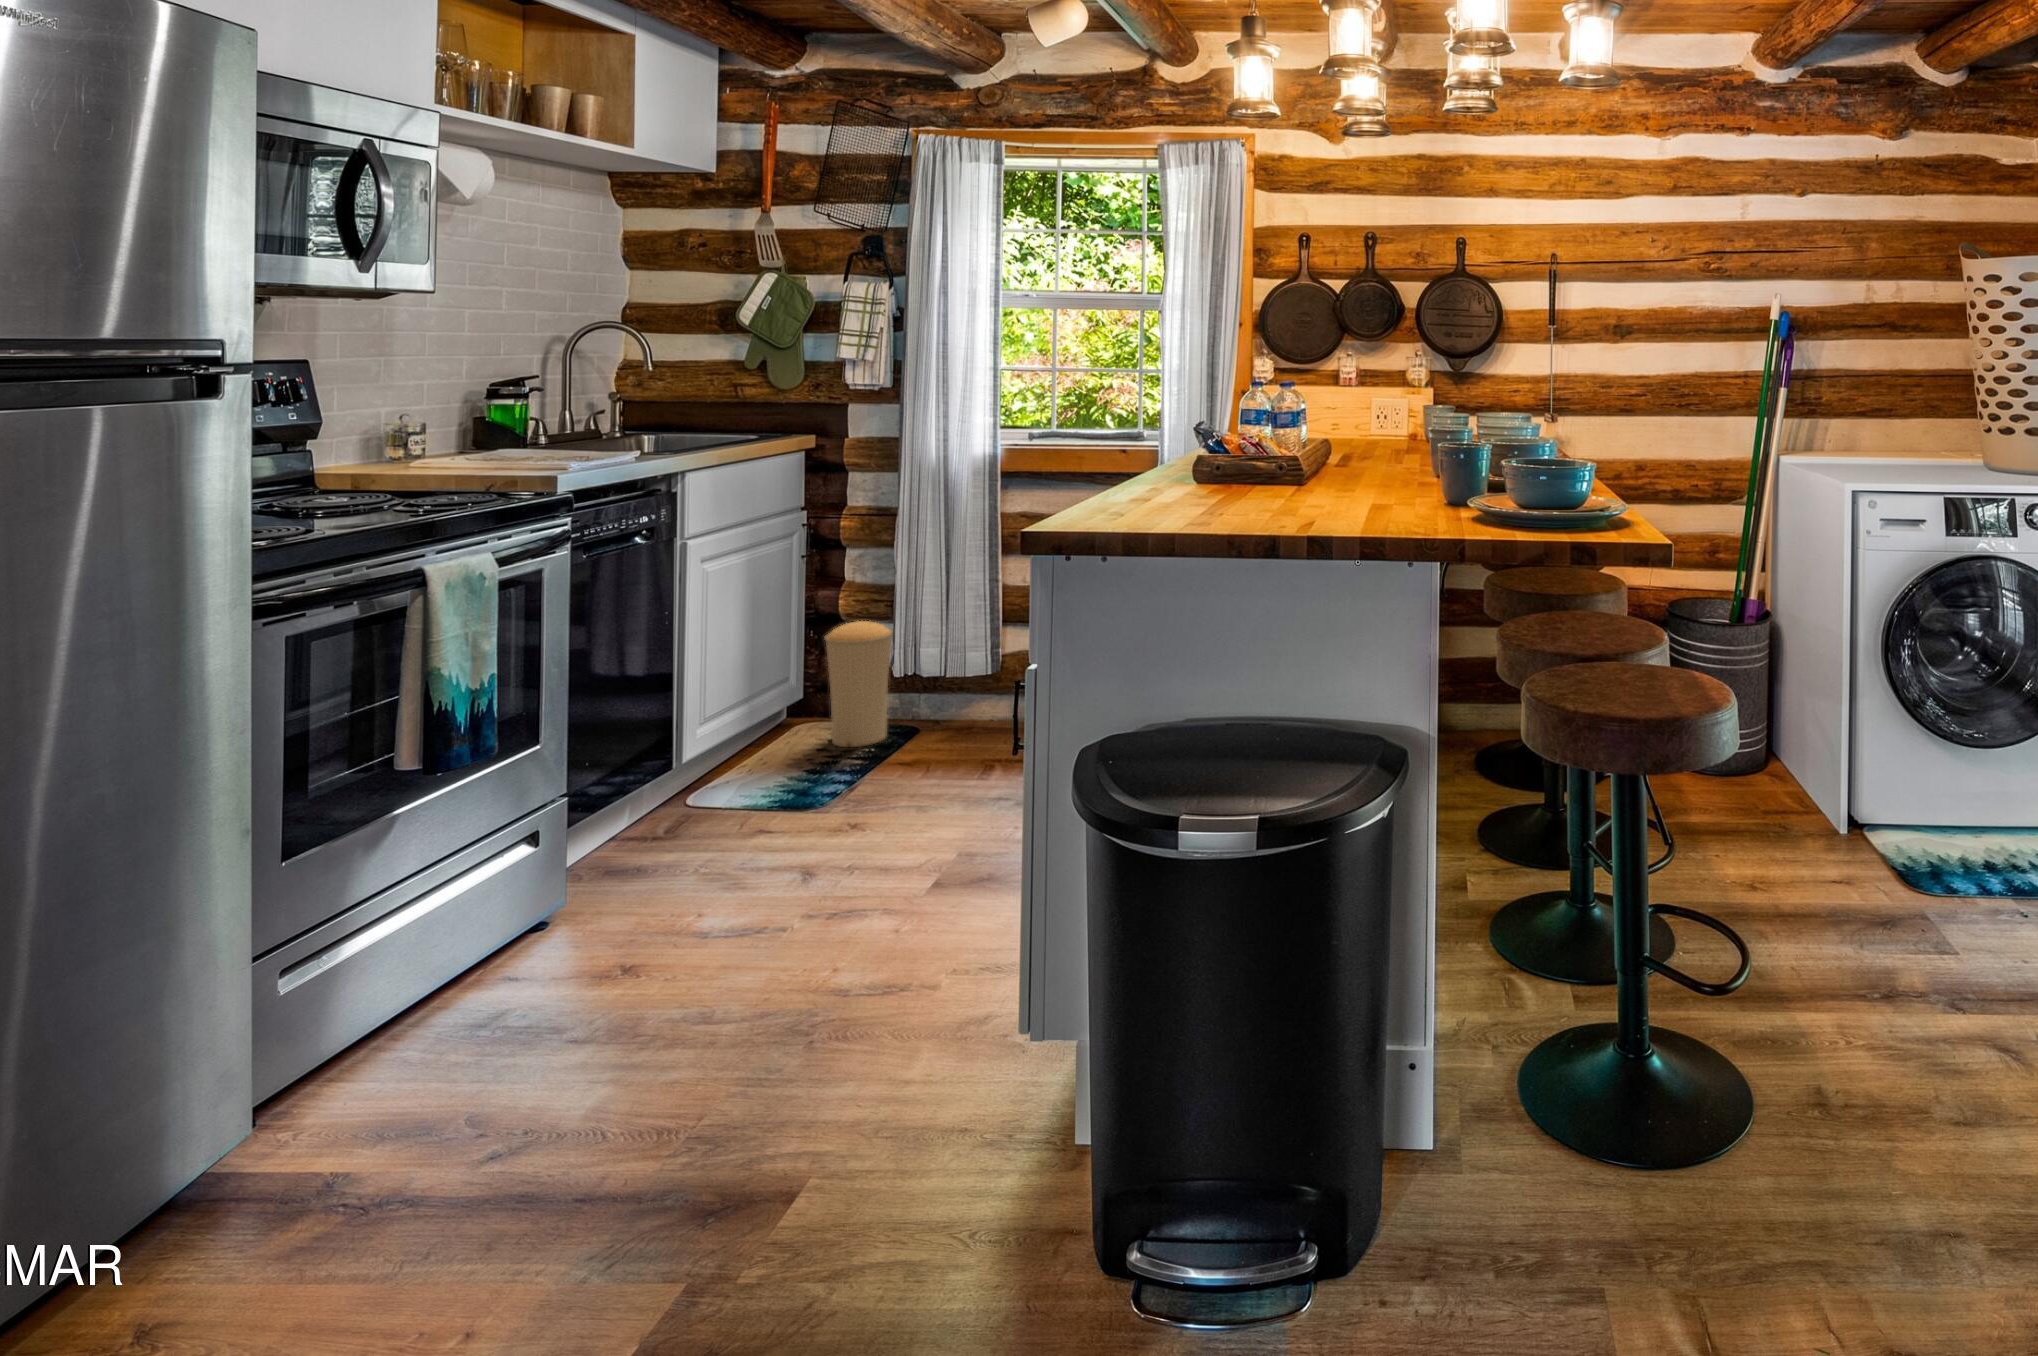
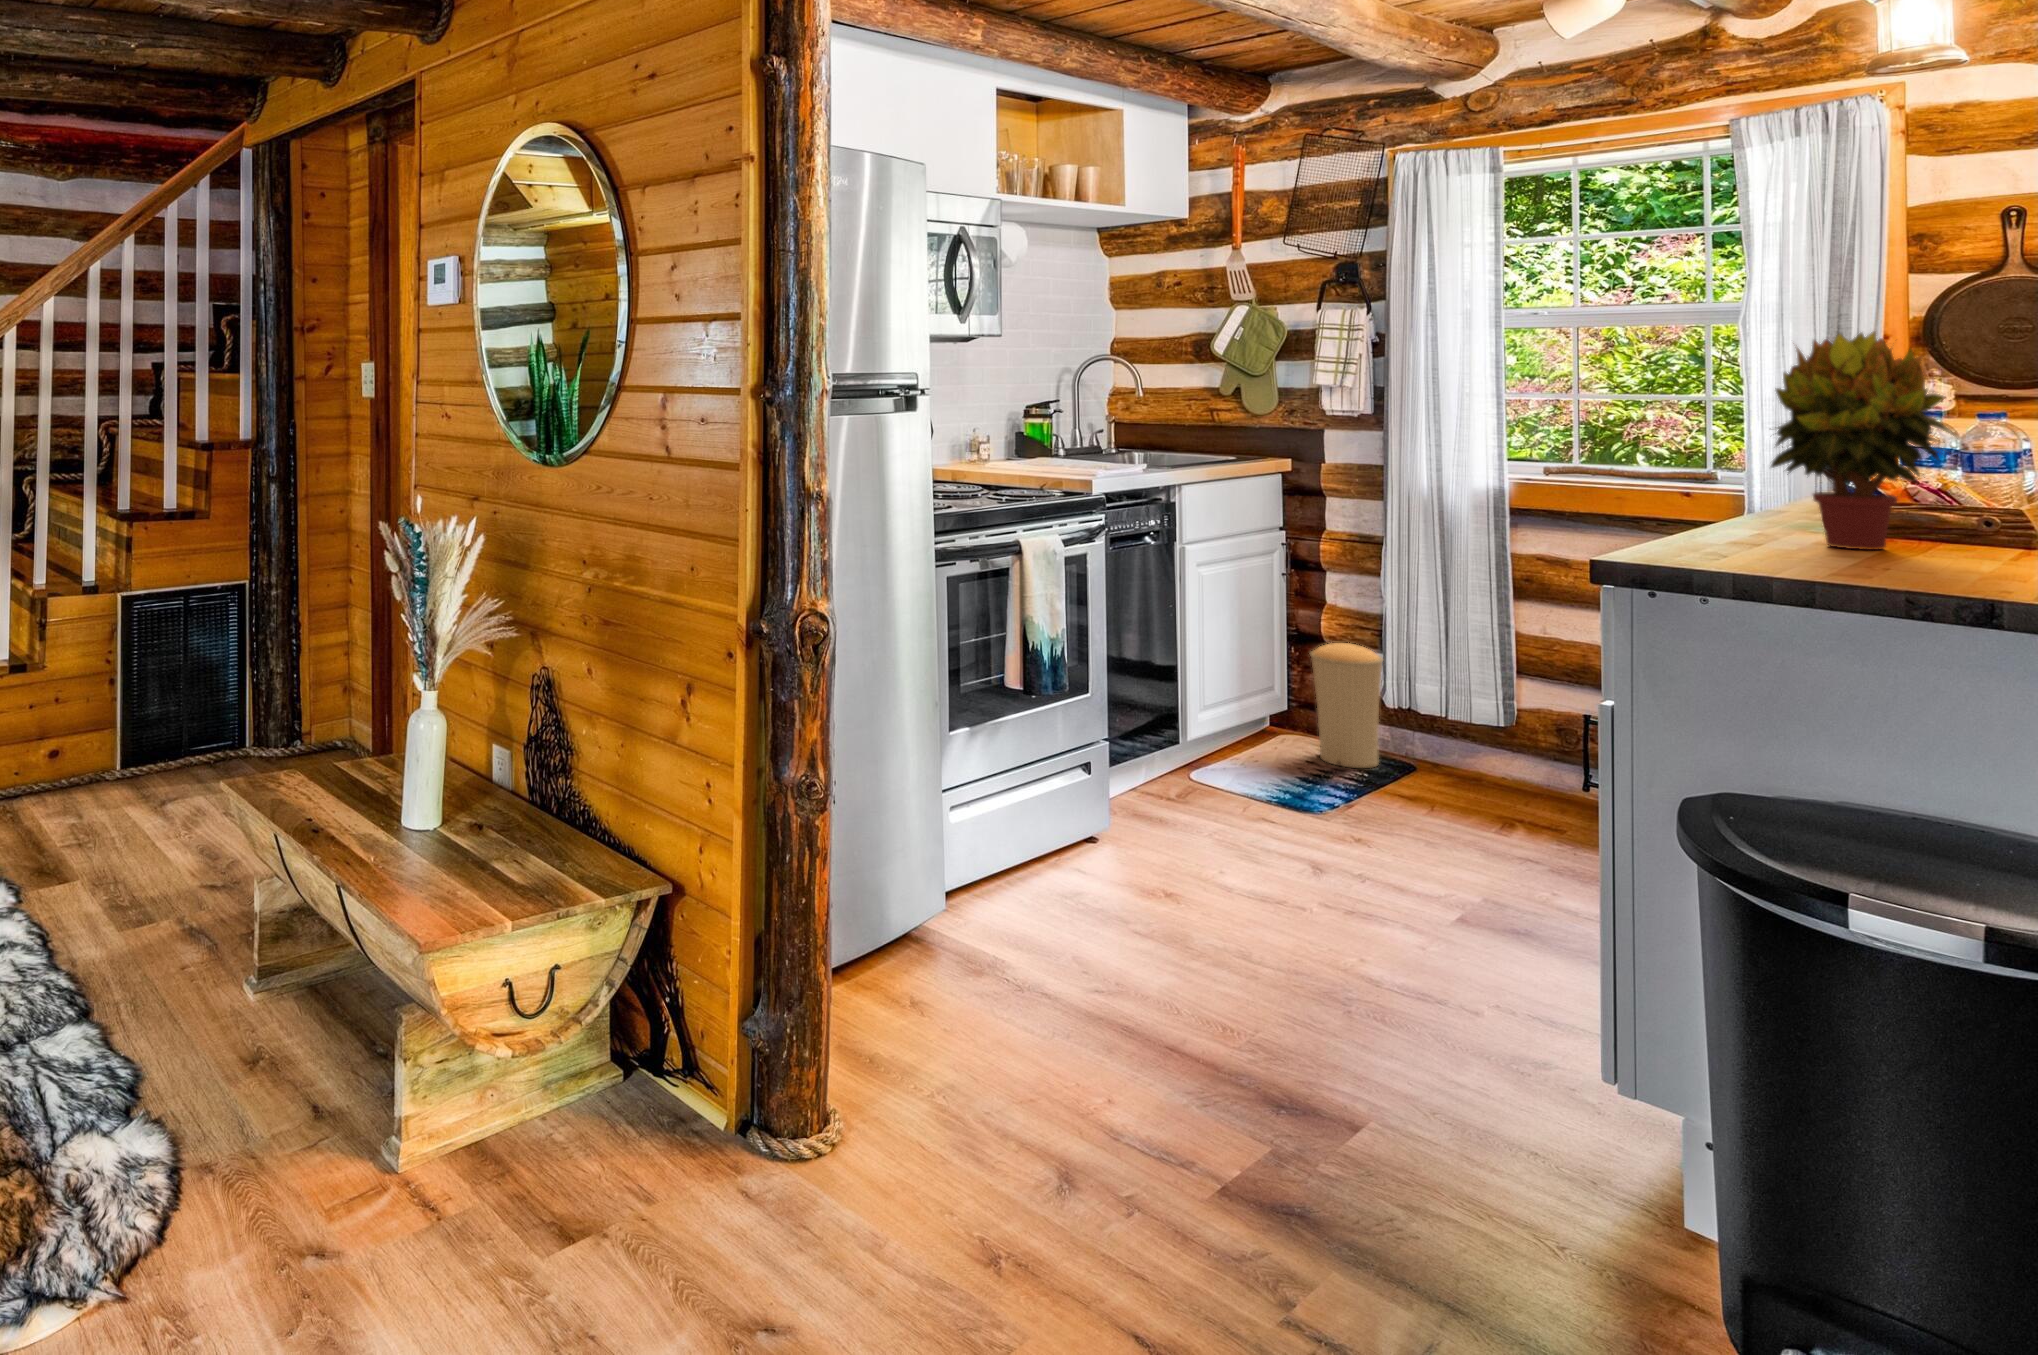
potted plant: none [1148,316,1269,502] -> present [1771,332,1951,550]

